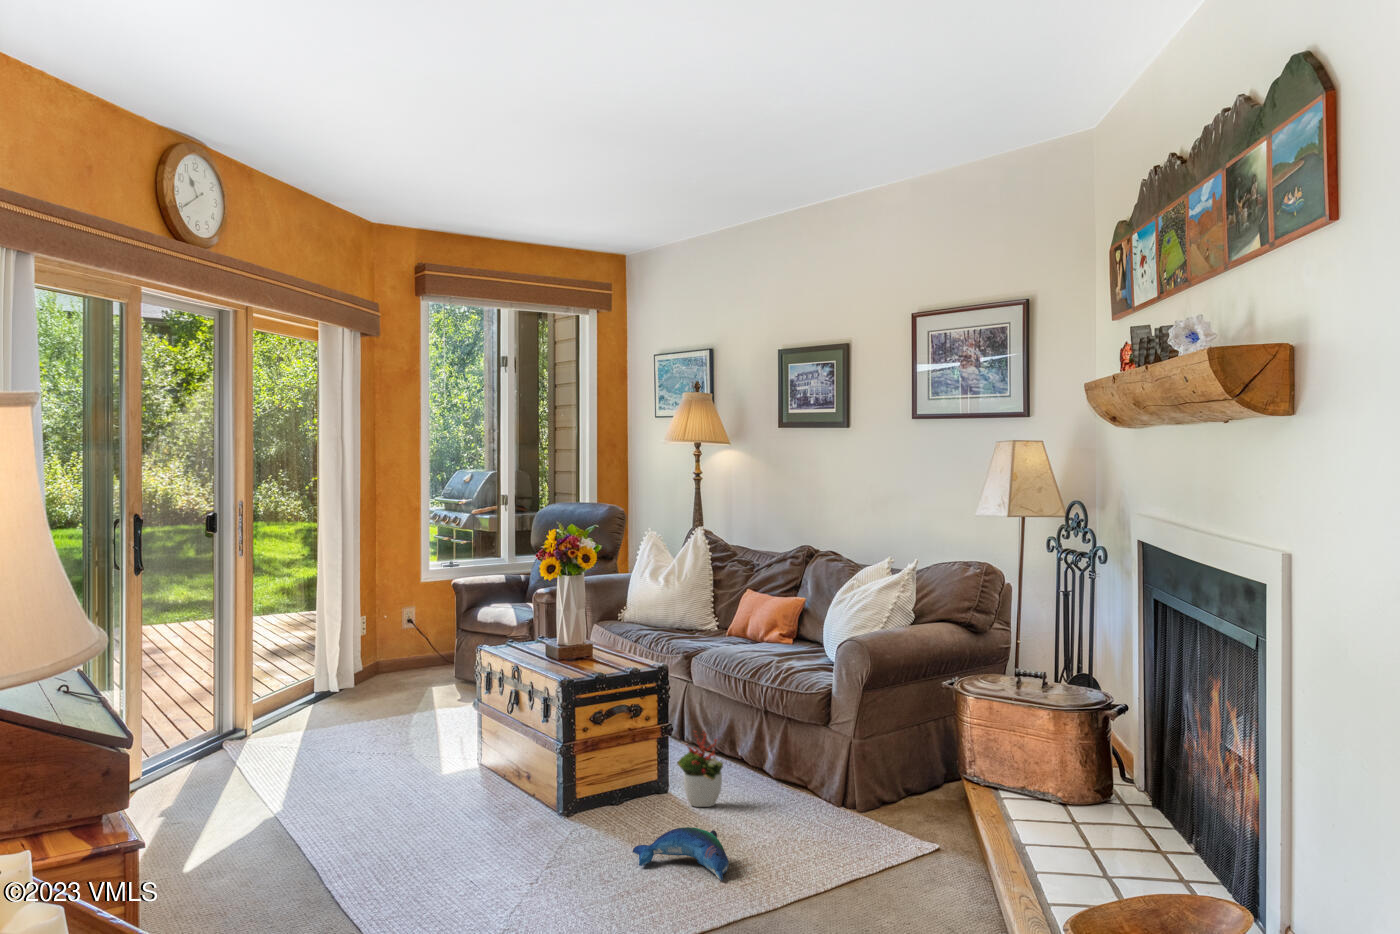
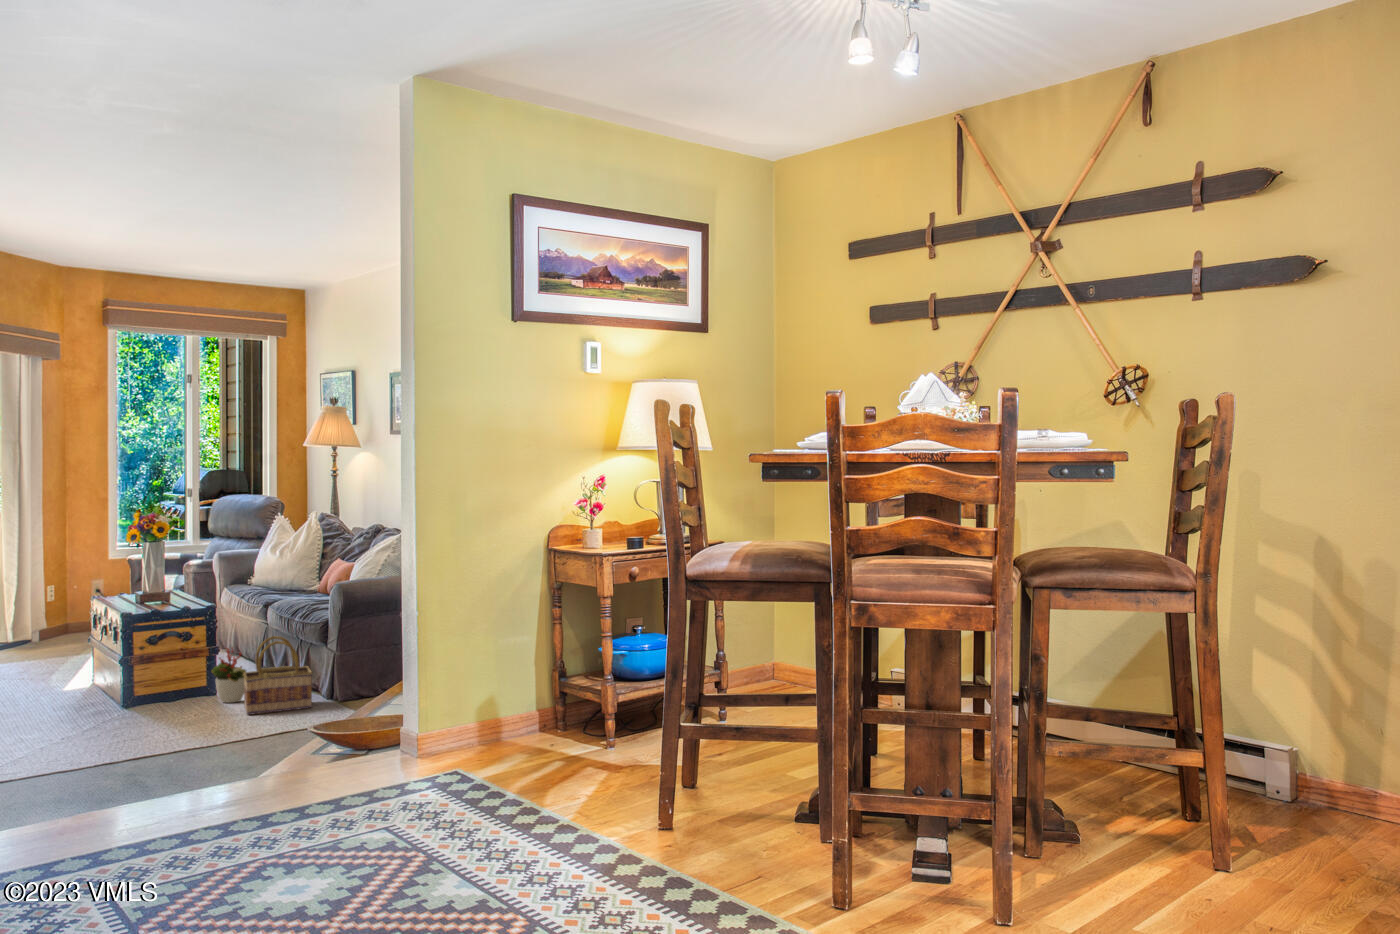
basket: none [734,720,832,835] -> present [243,636,312,715]
plush toy: present [633,827,729,880] -> none [141,705,204,737]

